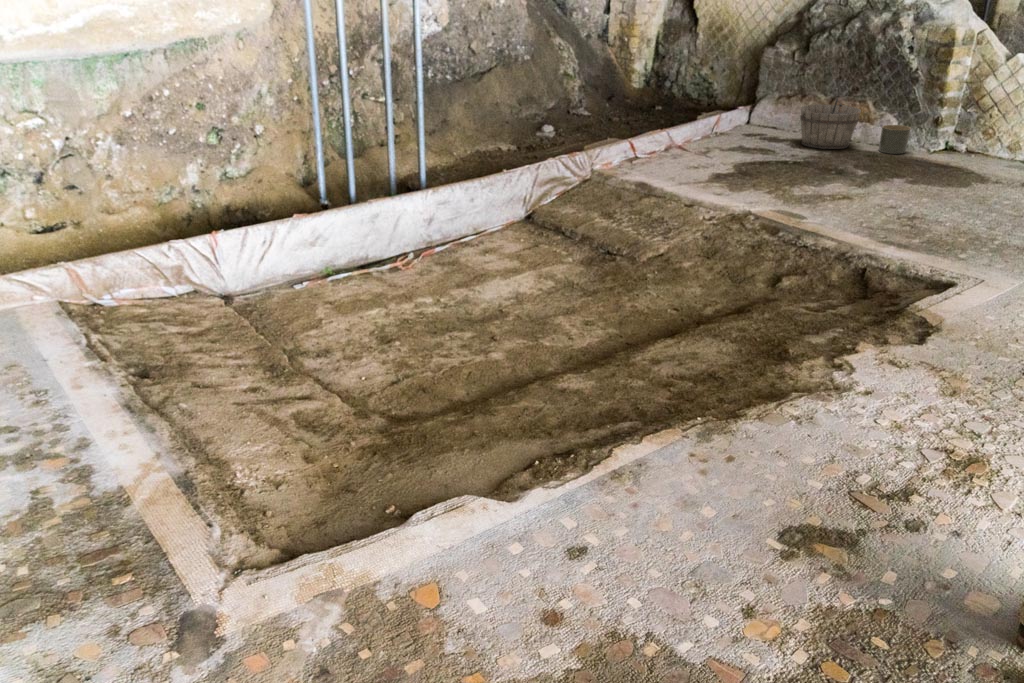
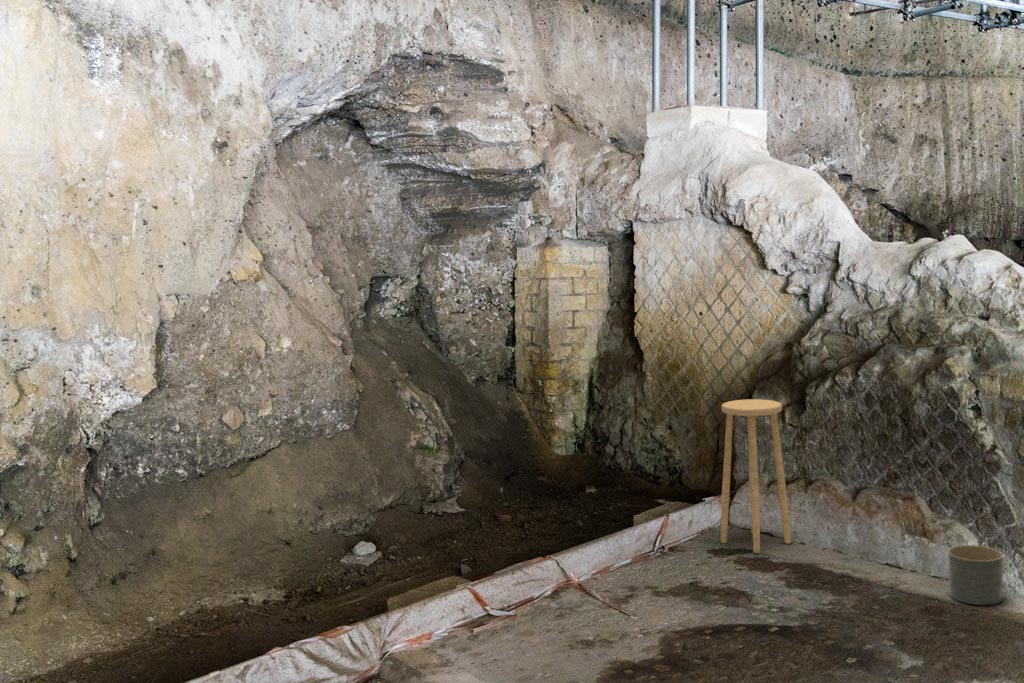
stool: none [749,45,797,135] -> present [721,399,791,553]
wooden bucket: present [800,96,861,149] -> none [794,491,904,592]

